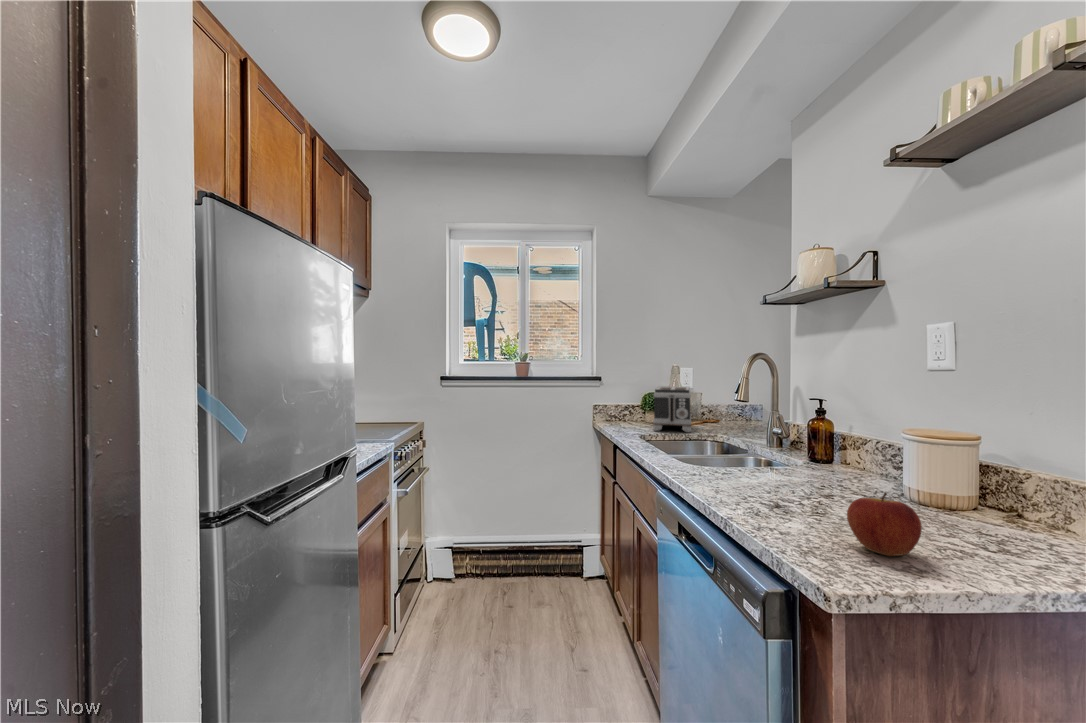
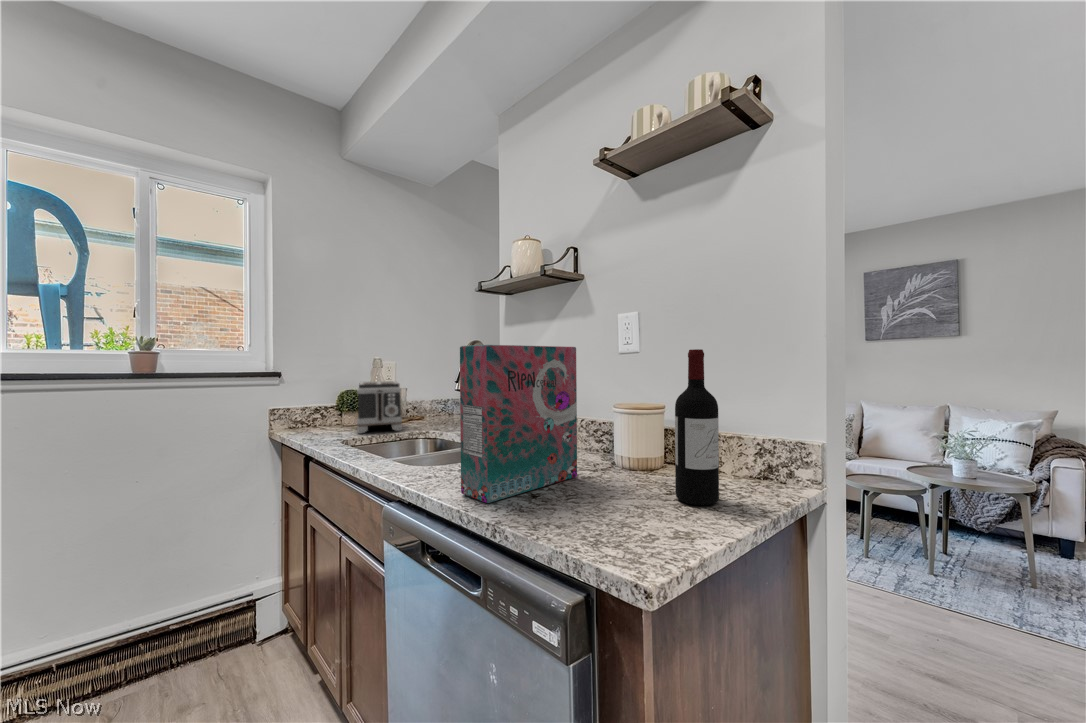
cereal box: none [714,366,843,502] -> present [460,345,577,503]
wine bottle: none [953,376,1021,559] -> present [675,349,719,505]
apple: present [847,492,922,556] -> none [613,463,672,527]

